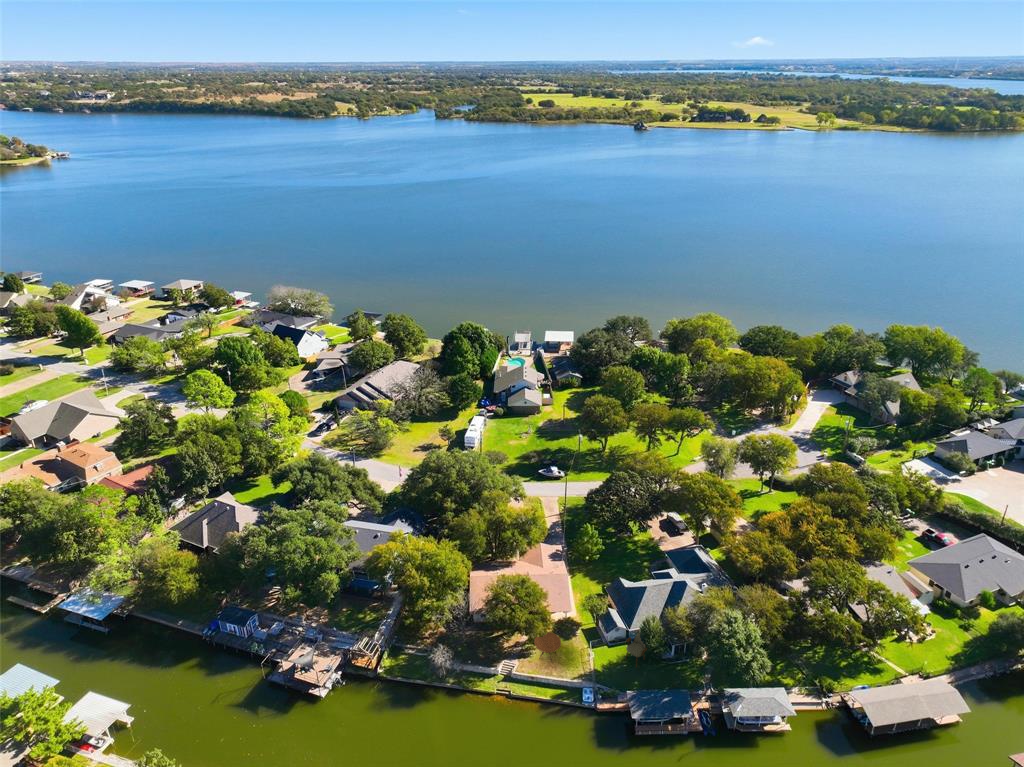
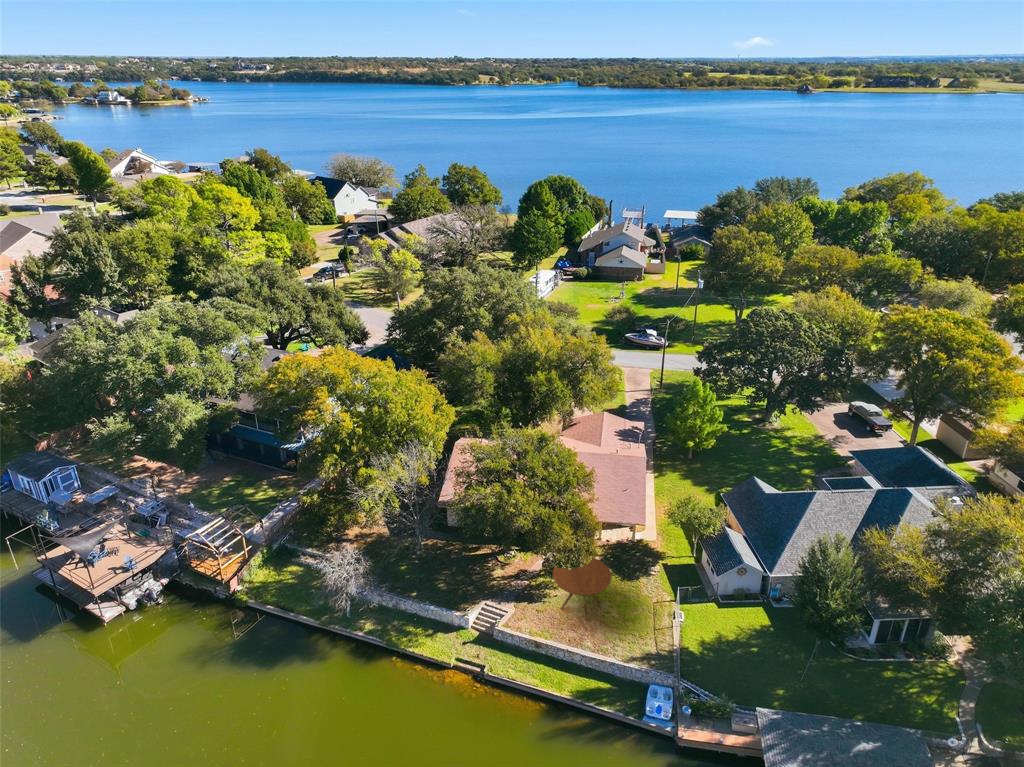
armchair: present [626,633,647,667] -> none [756,581,814,658]

